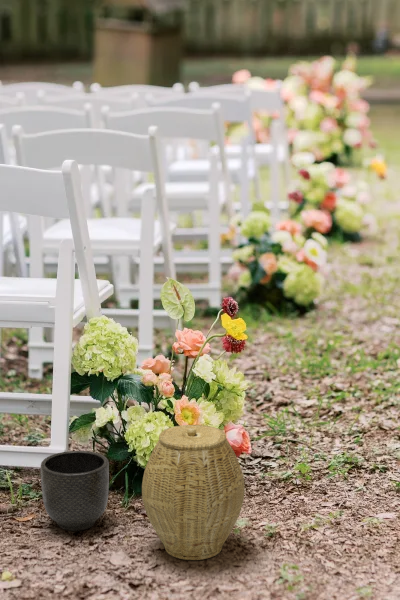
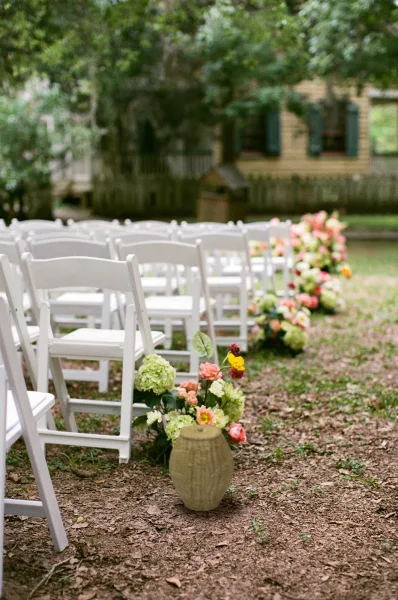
planter: present [40,451,109,531] -> none [110,439,152,489]

